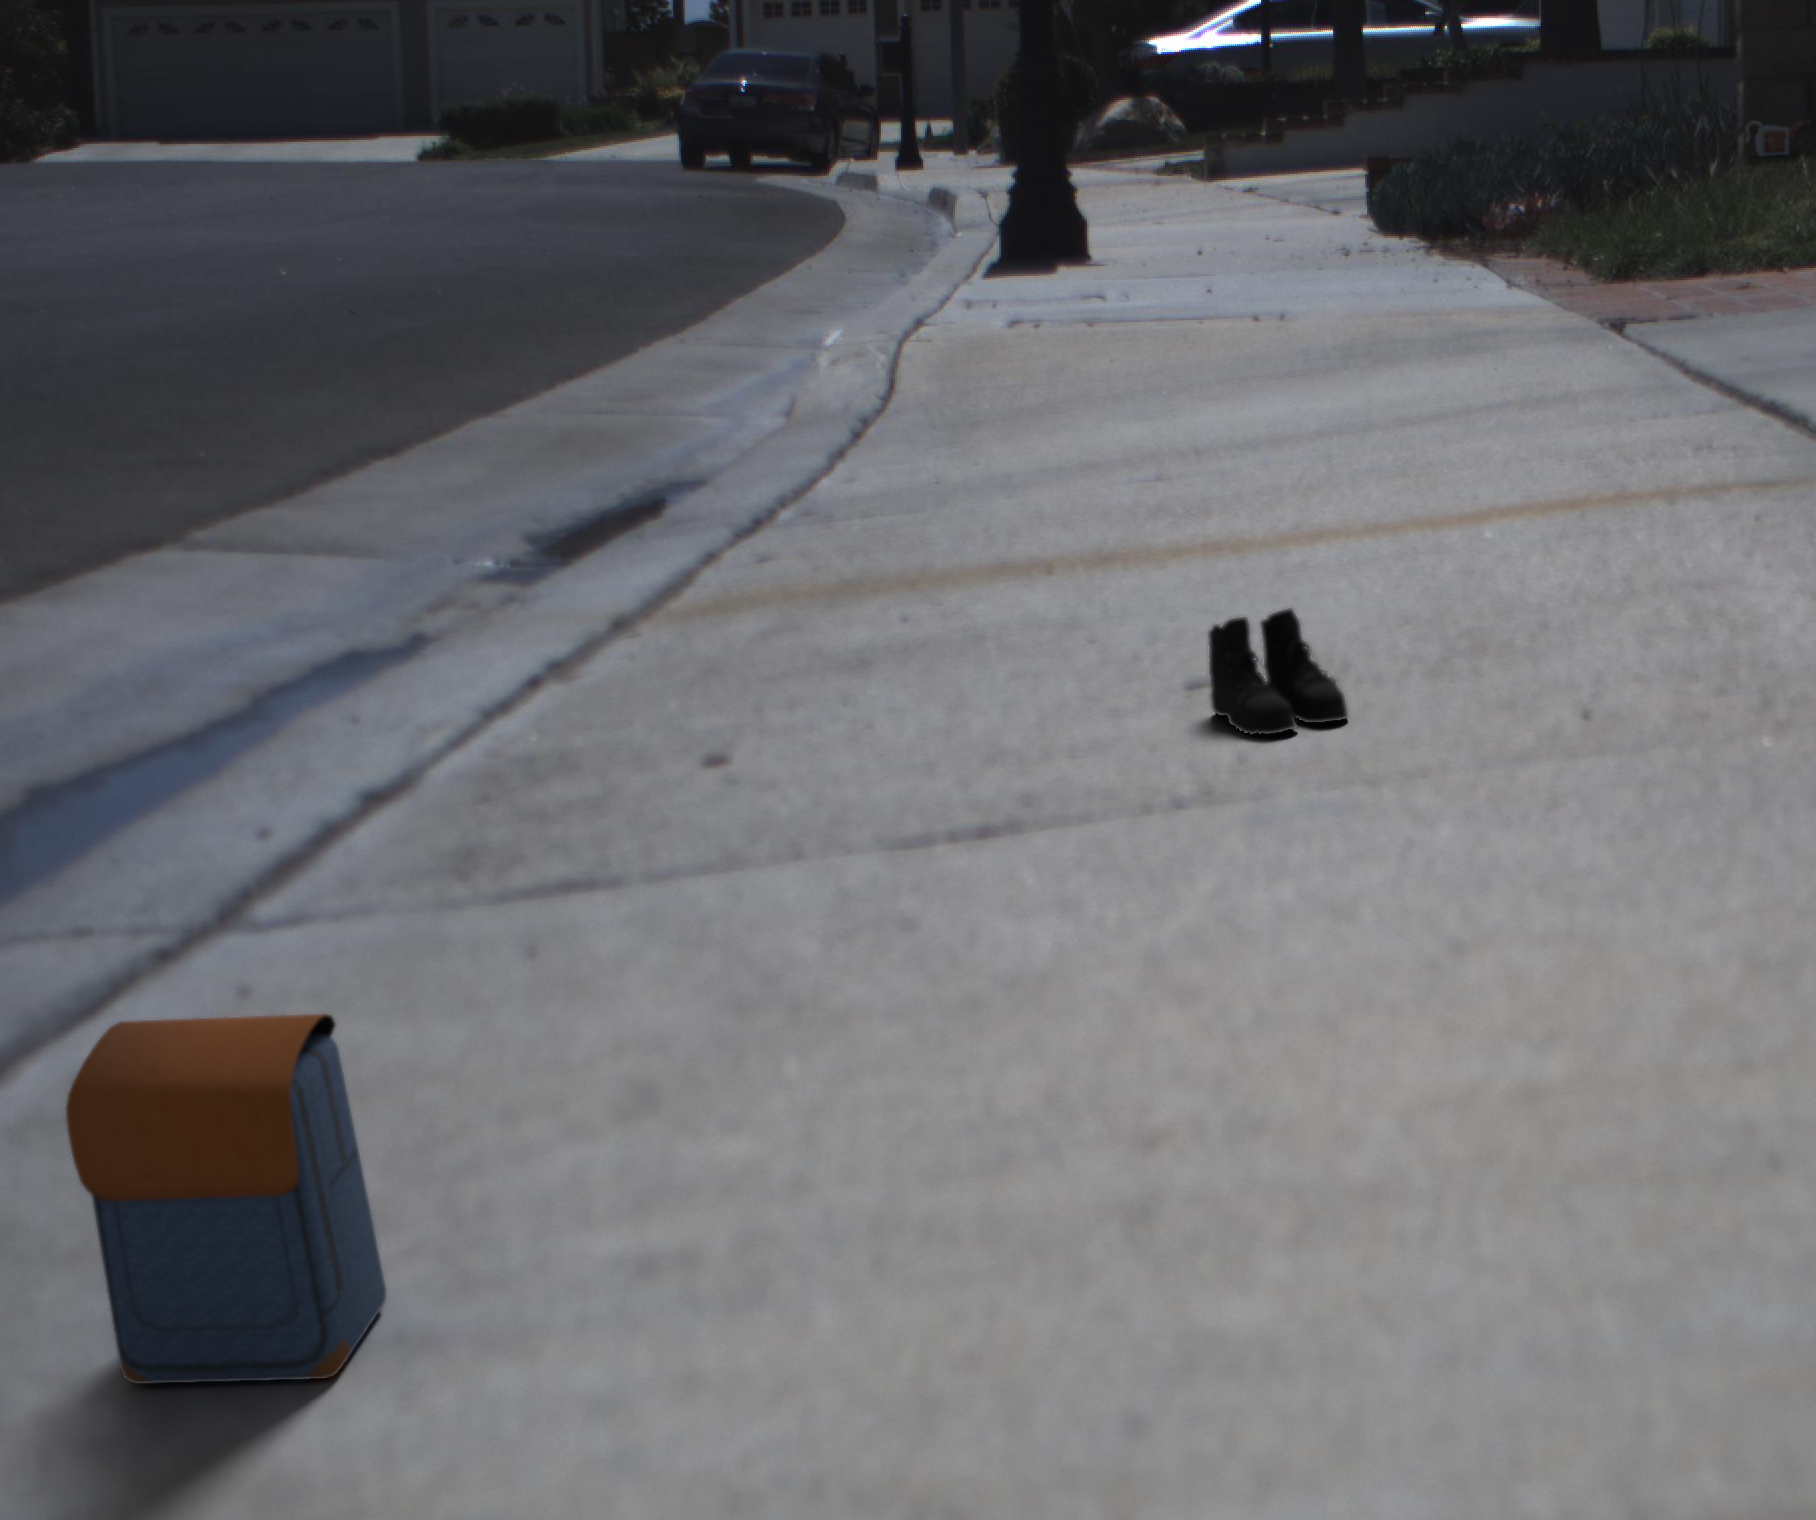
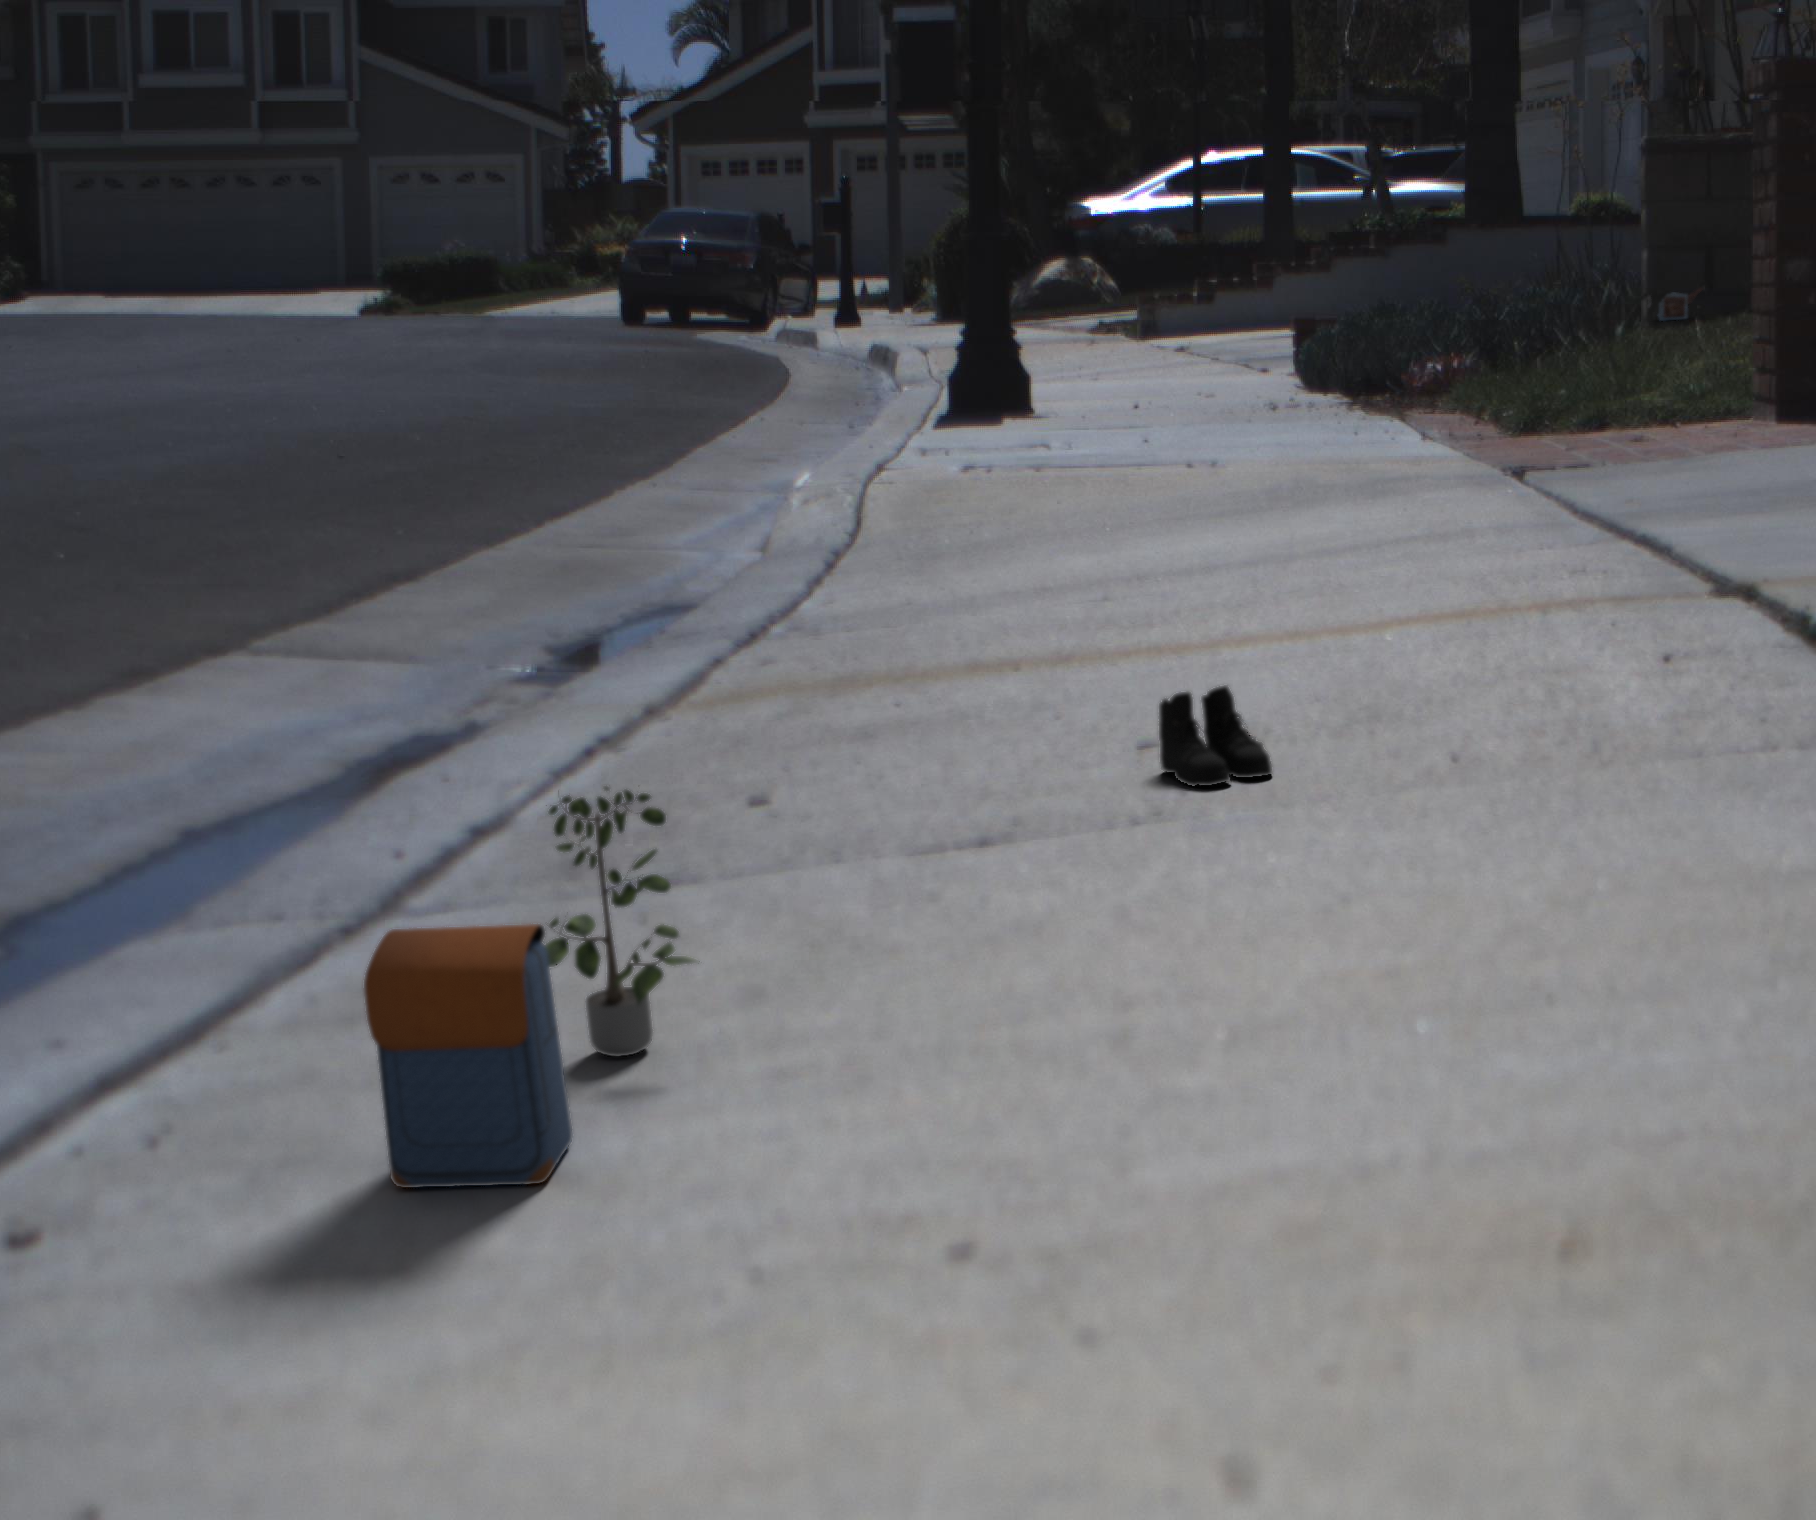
potted plant: none [367,792,586,1152] -> present [545,787,699,1057]

